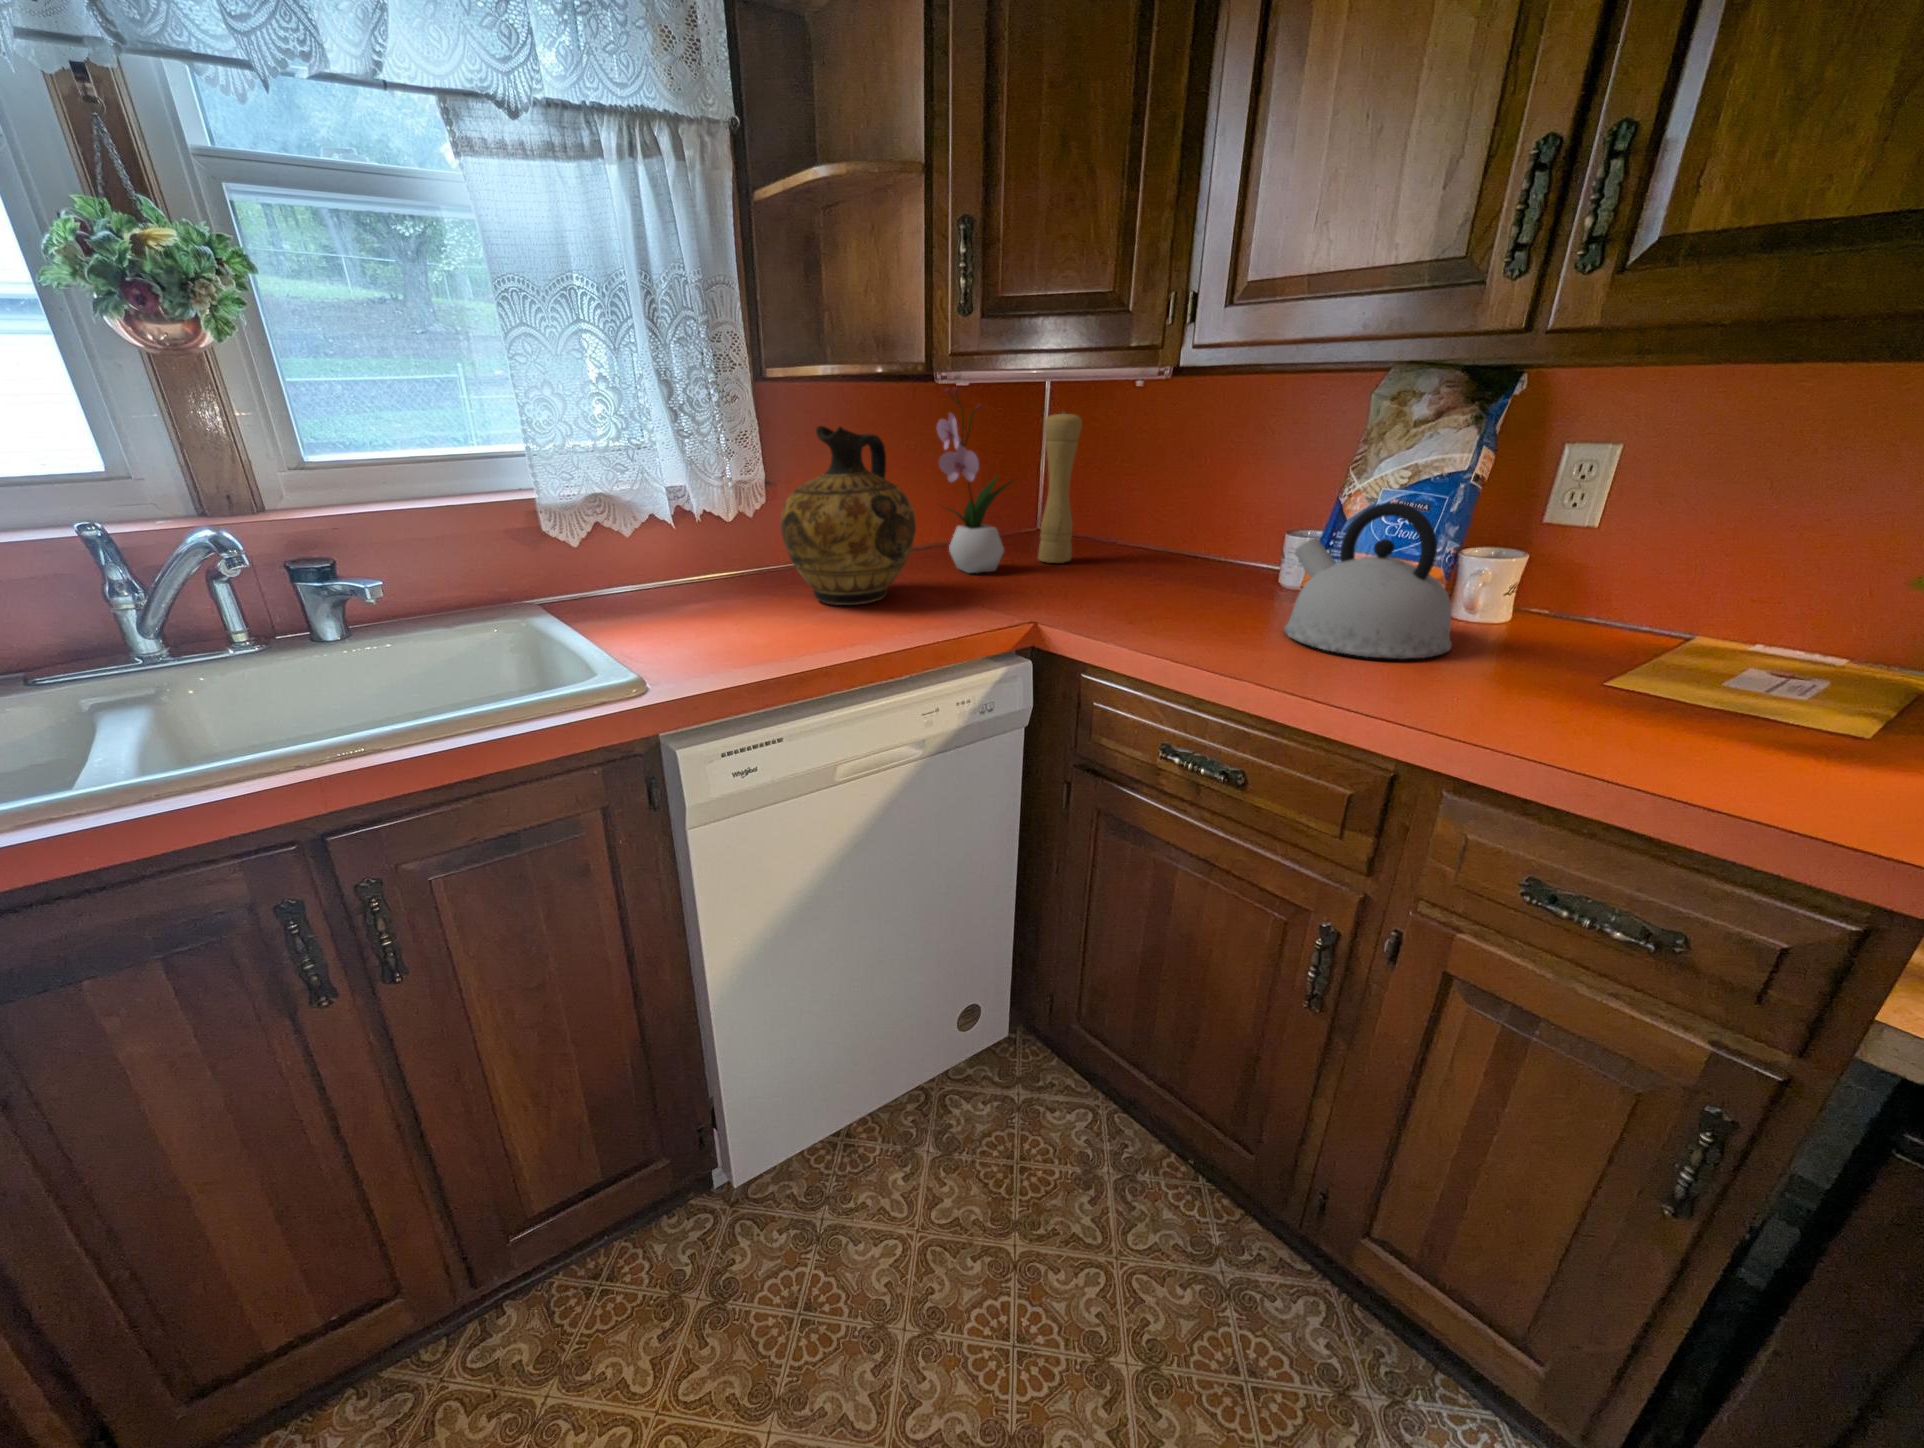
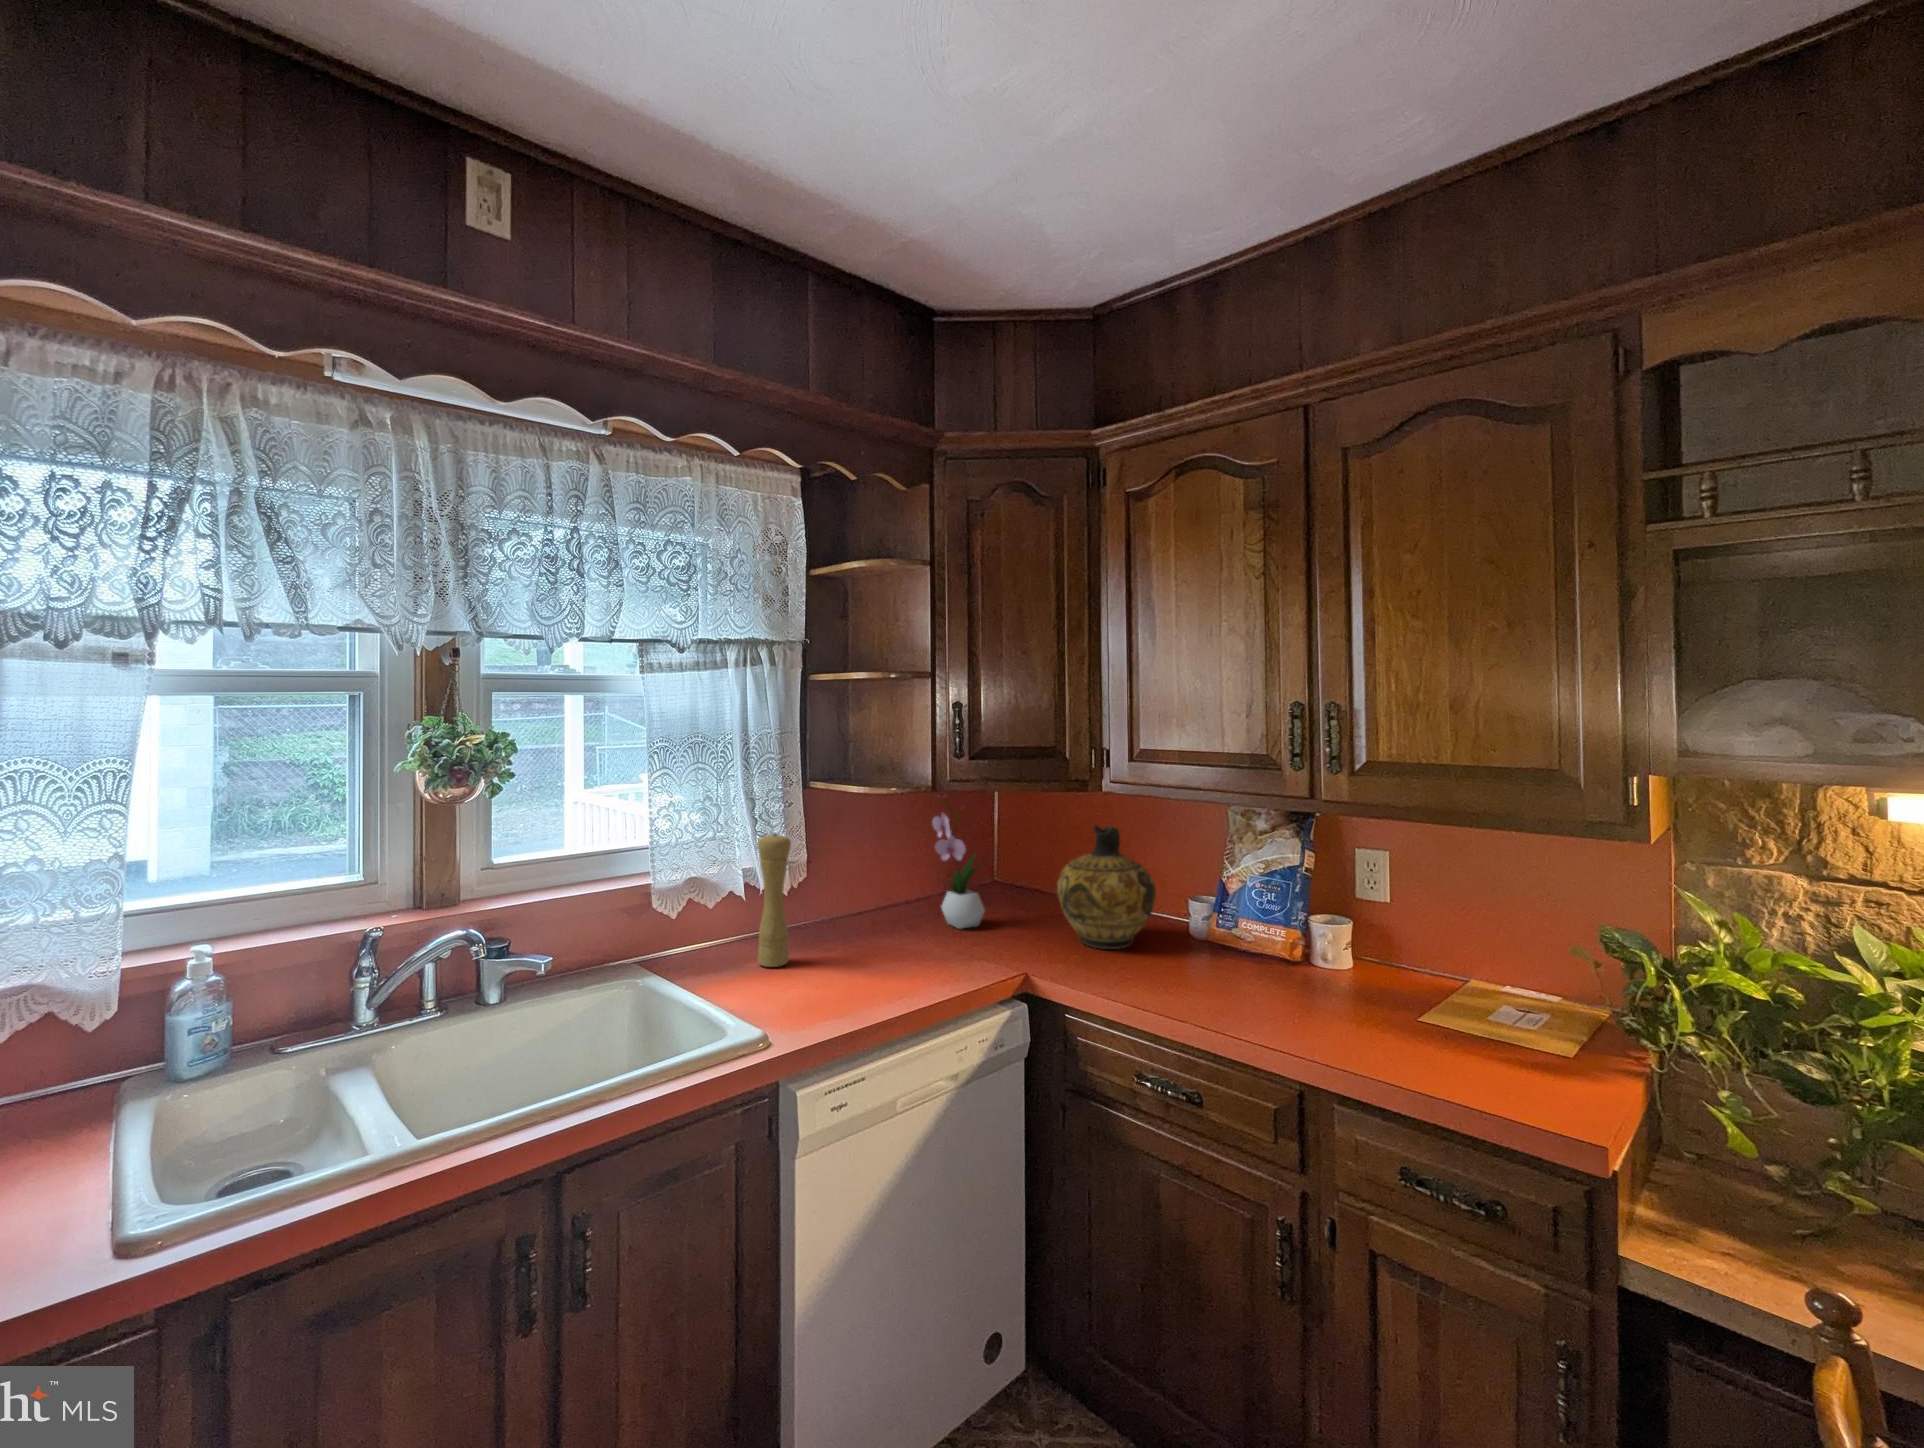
pepper mill: present [1038,411,1082,563] -> present [758,834,791,967]
ceramic jug: present [781,426,916,605] -> present [1057,825,1156,949]
kettle: present [1284,502,1452,659] -> none [1201,891,1318,1001]

